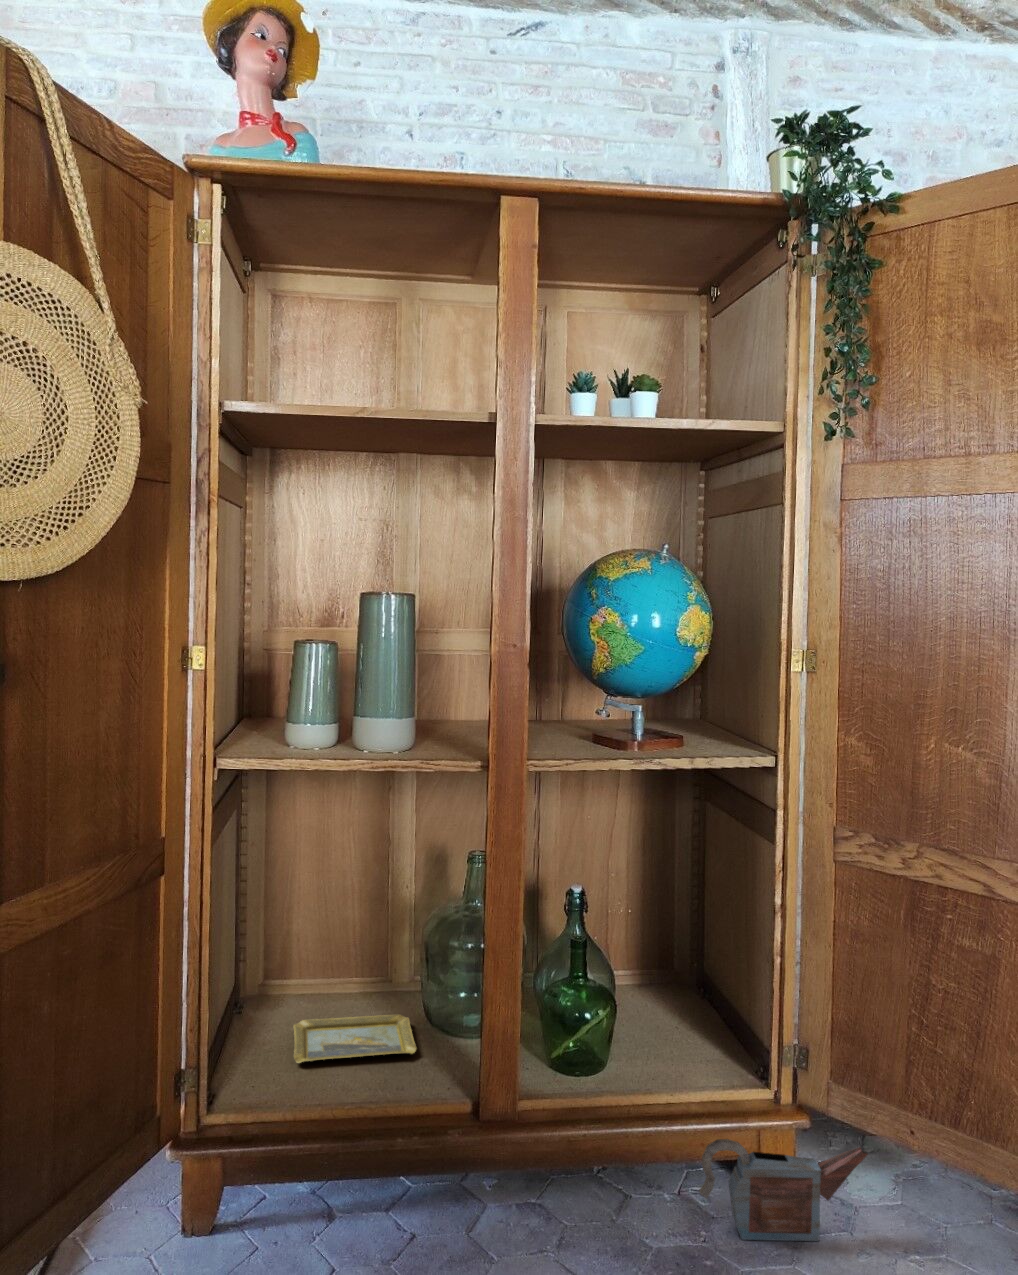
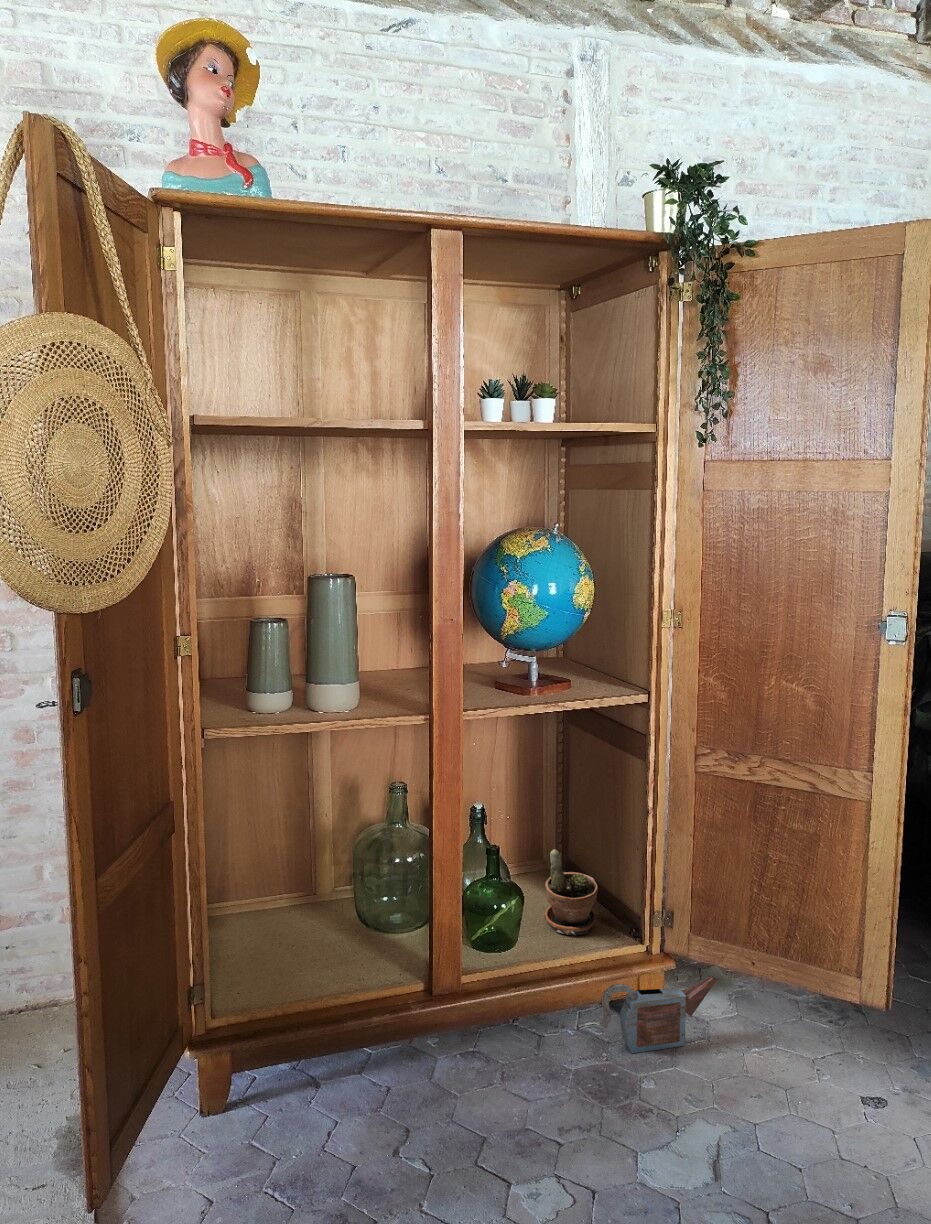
potted plant: none [647,951,714,1067] -> present [544,849,598,935]
tray: present [294,1014,416,1063] -> none [254,923,366,973]

